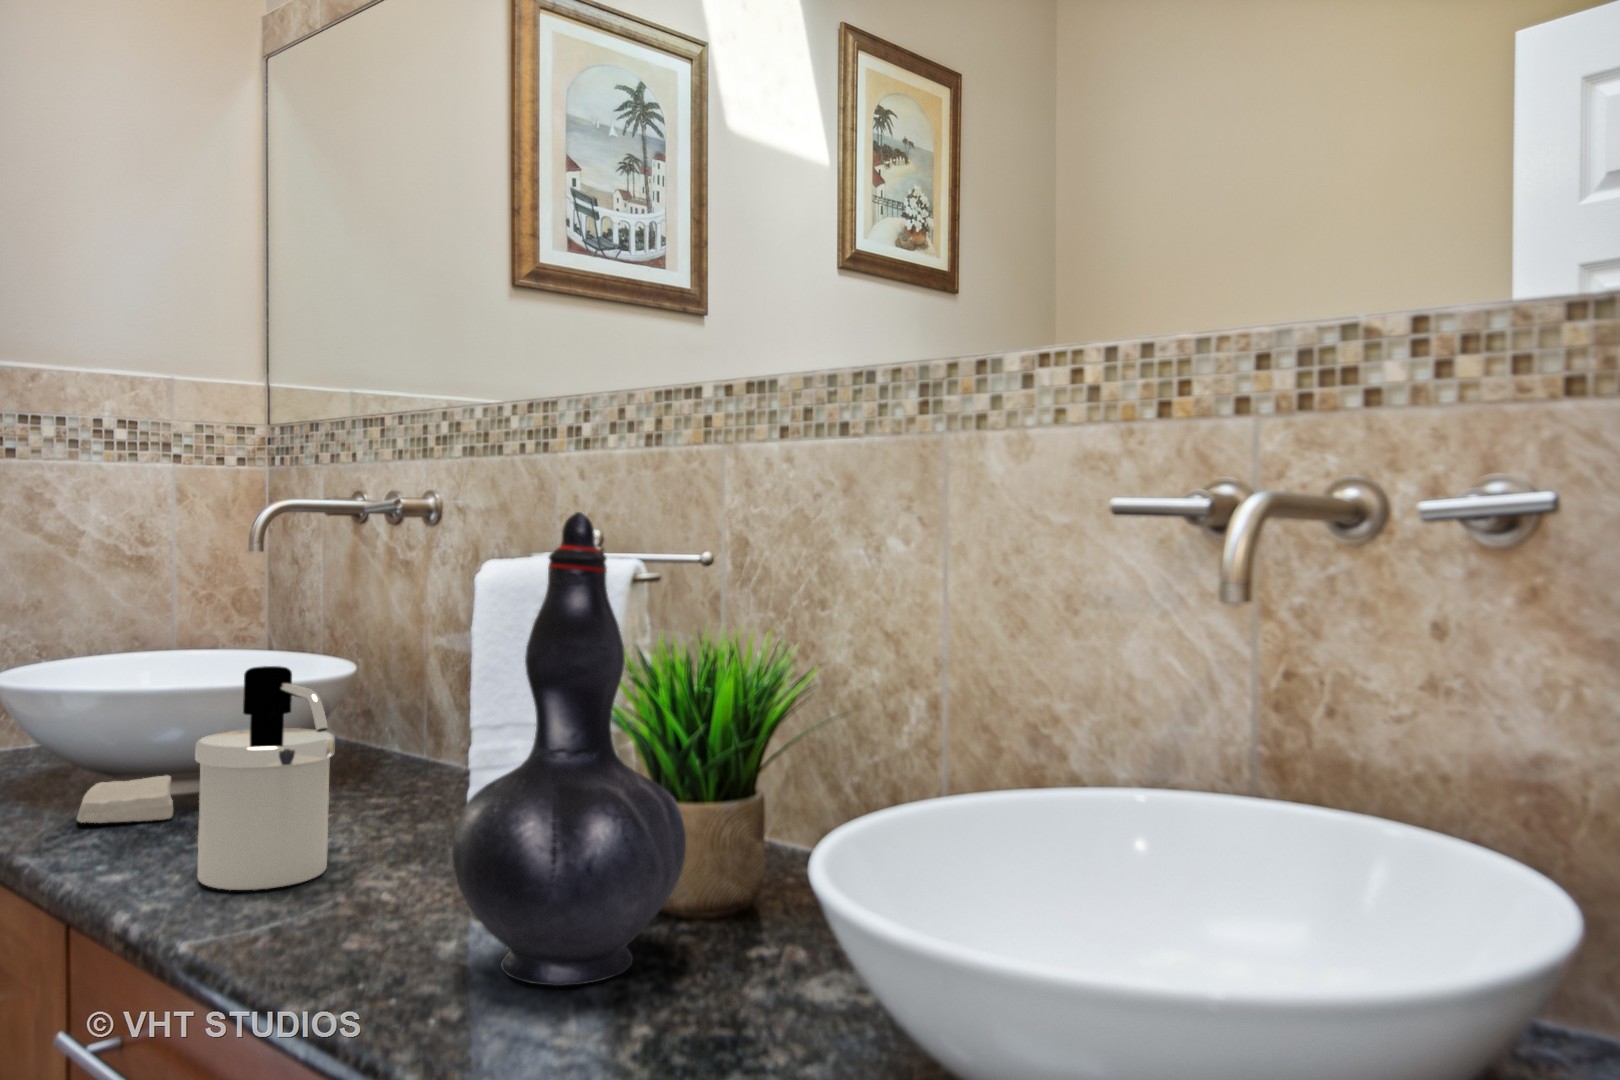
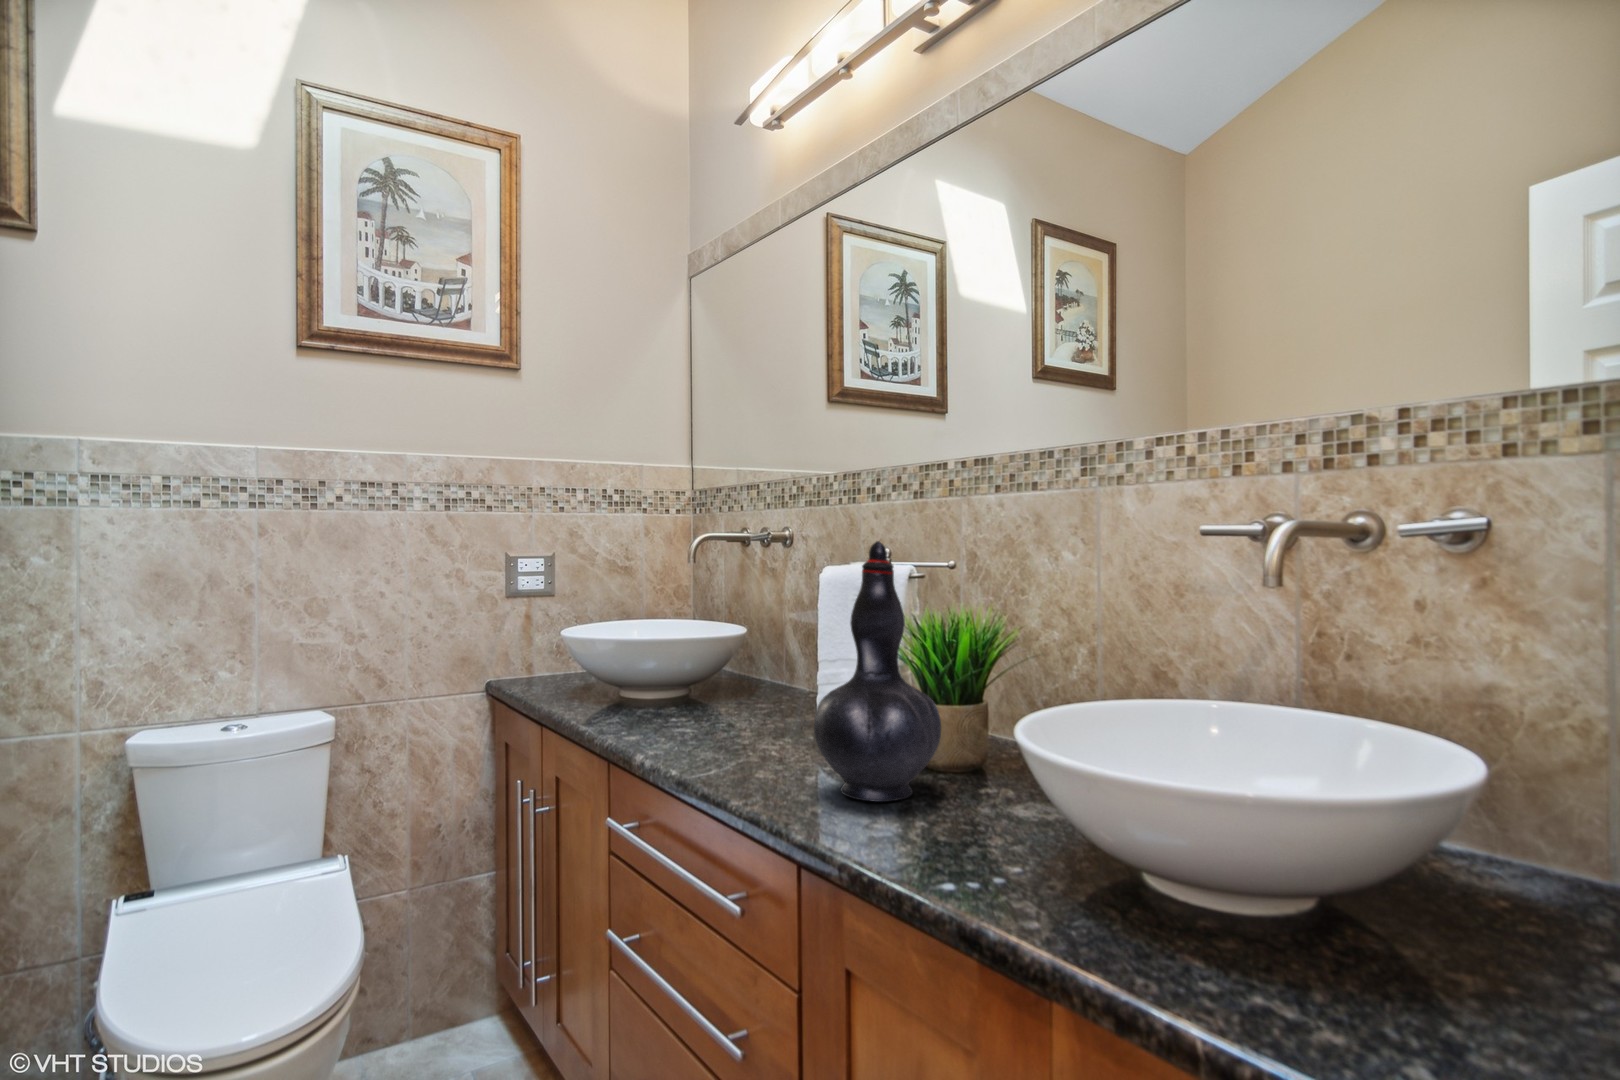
soap dispenser: present [195,666,335,890] -> none [674,627,744,749]
soap bar: present [77,776,173,823] -> none [608,689,656,713]

